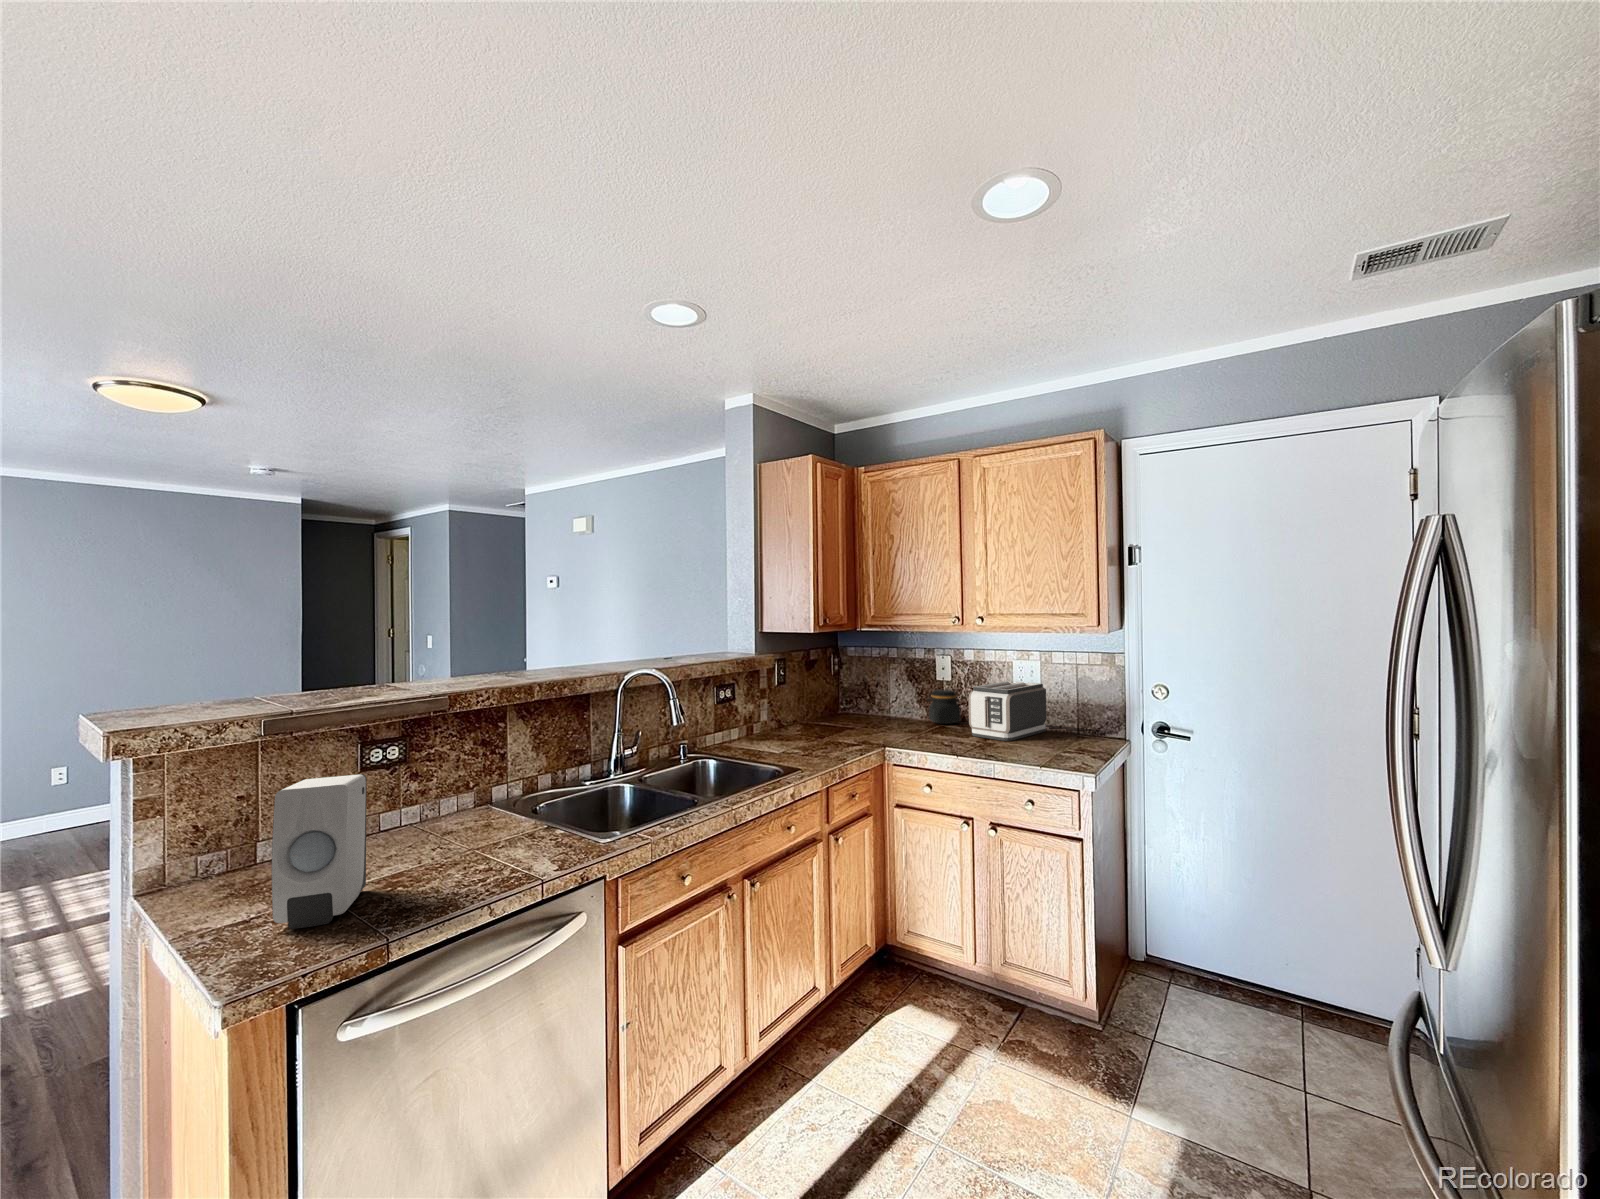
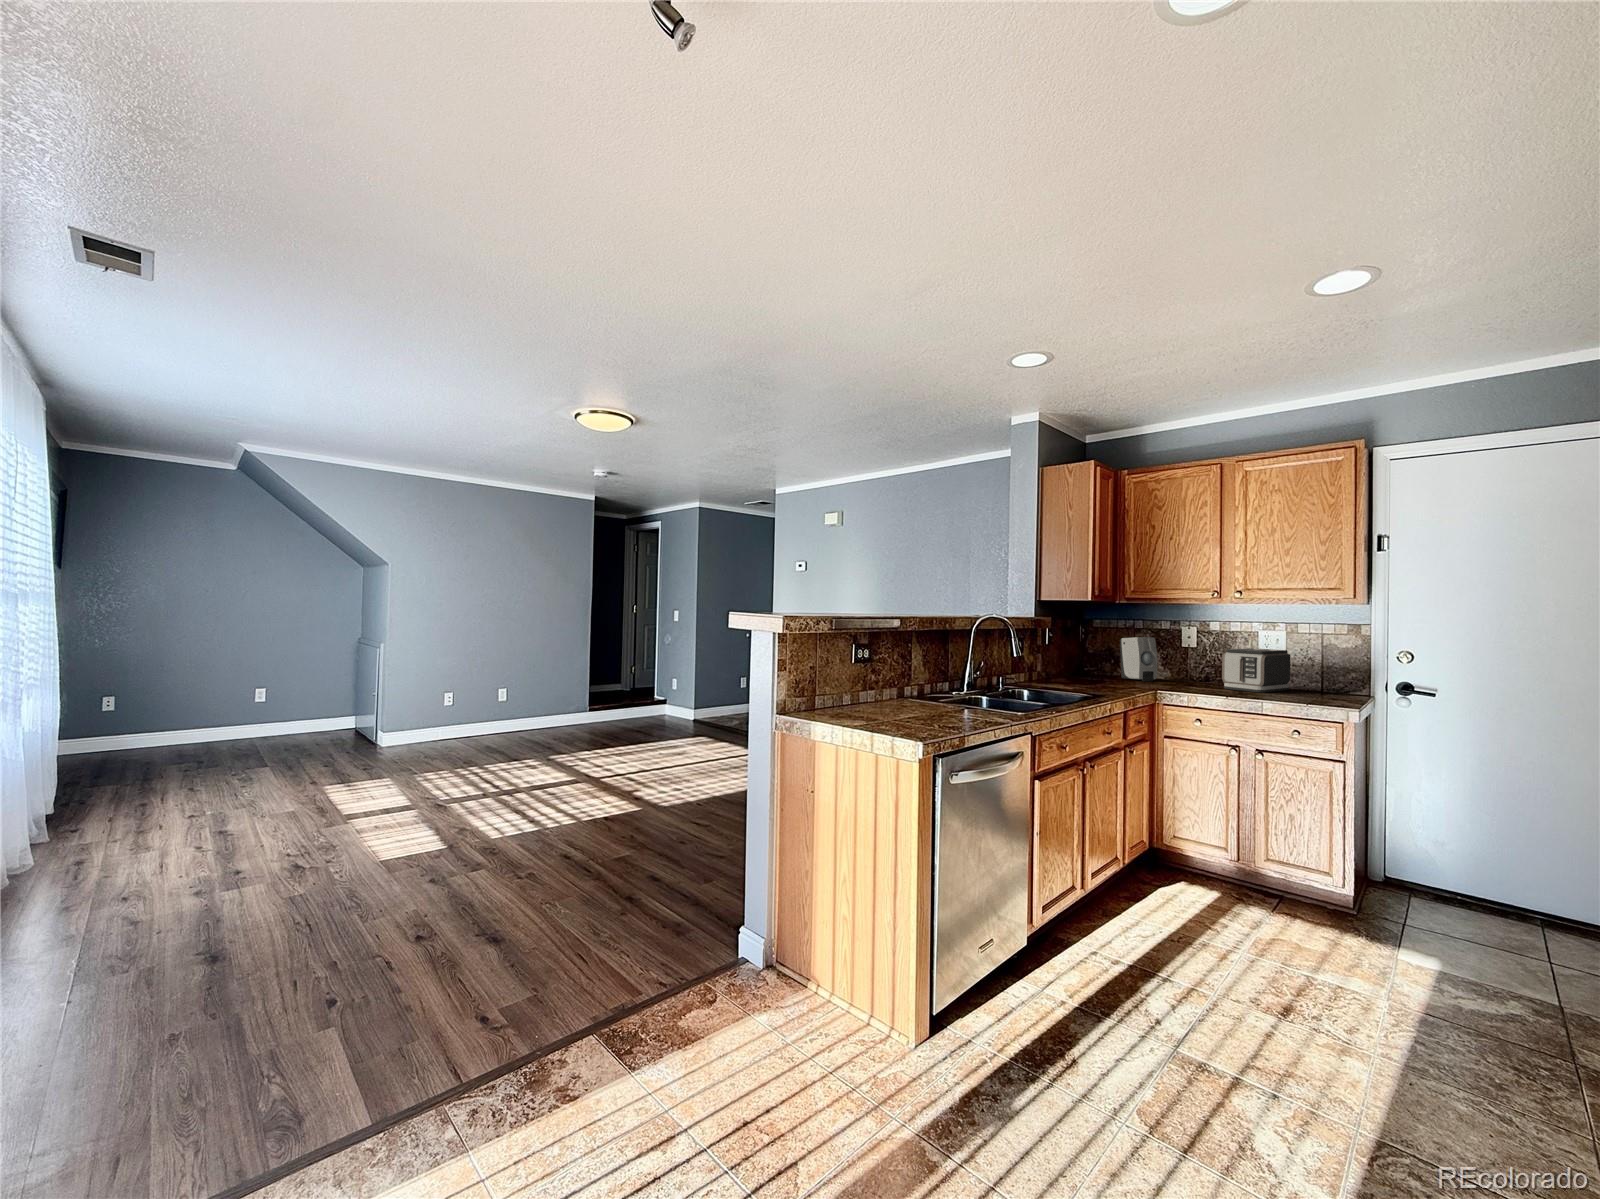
jar: present [927,689,961,724] -> none [1172,655,1205,683]
soap dispenser: present [272,774,367,929] -> present [1120,637,1157,681]

